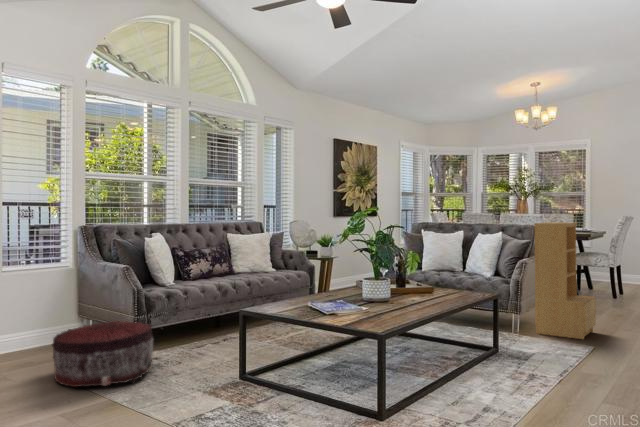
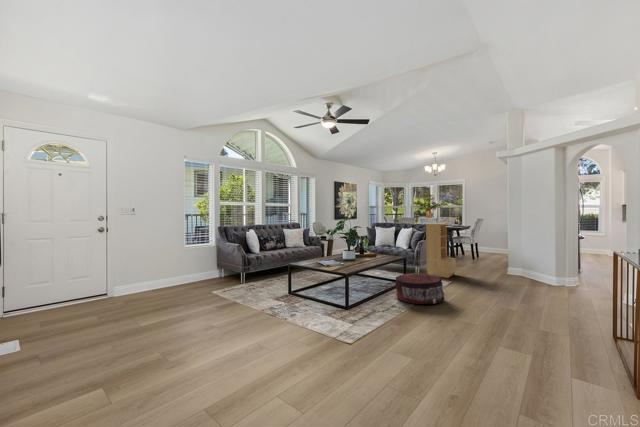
pouf: present [52,321,153,387] -> present [395,273,445,304]

